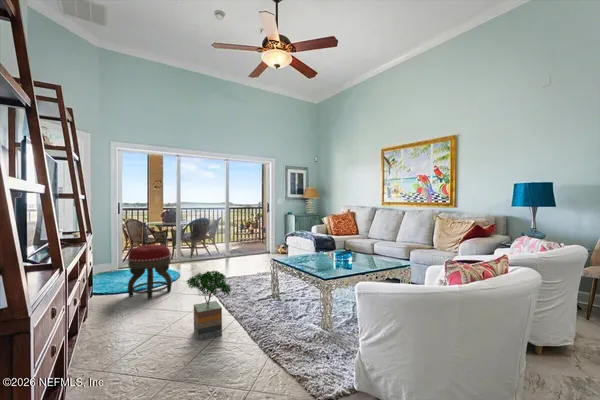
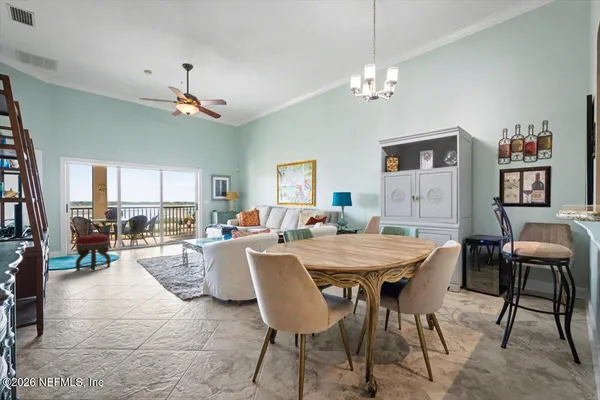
potted tree: present [187,271,232,341] -> none [117,246,148,287]

